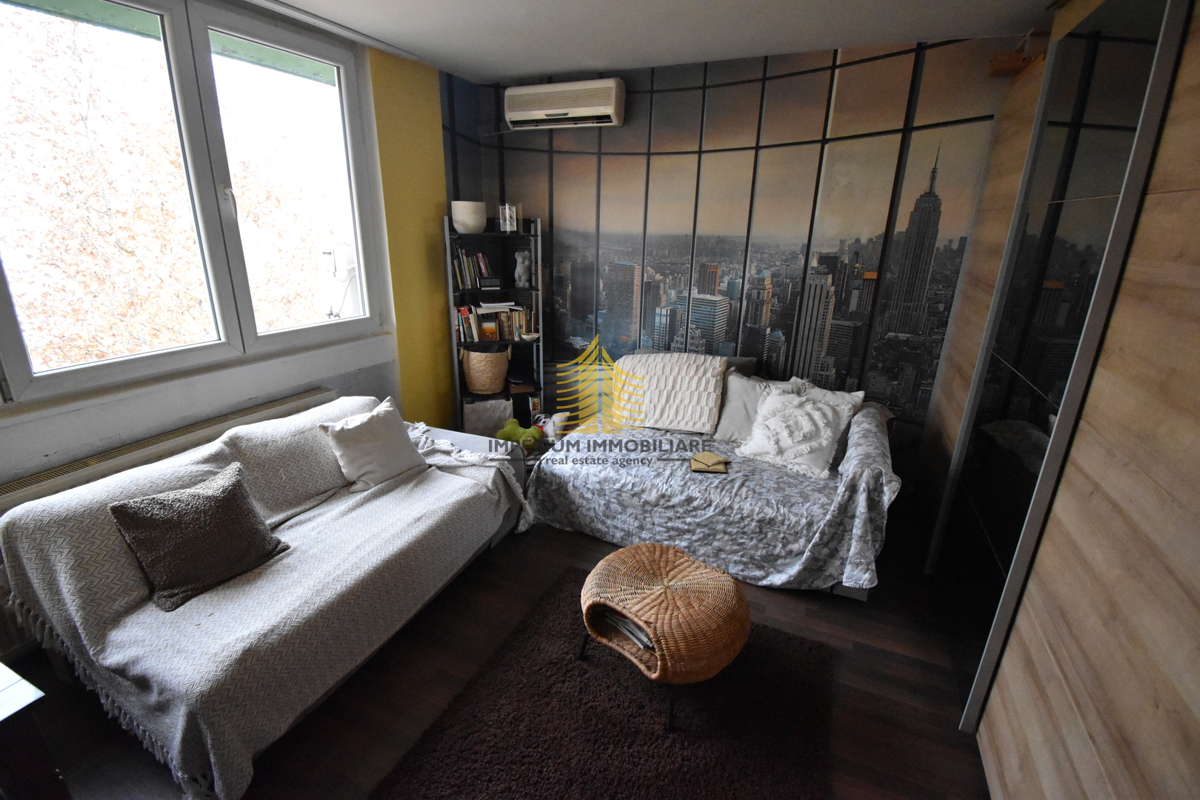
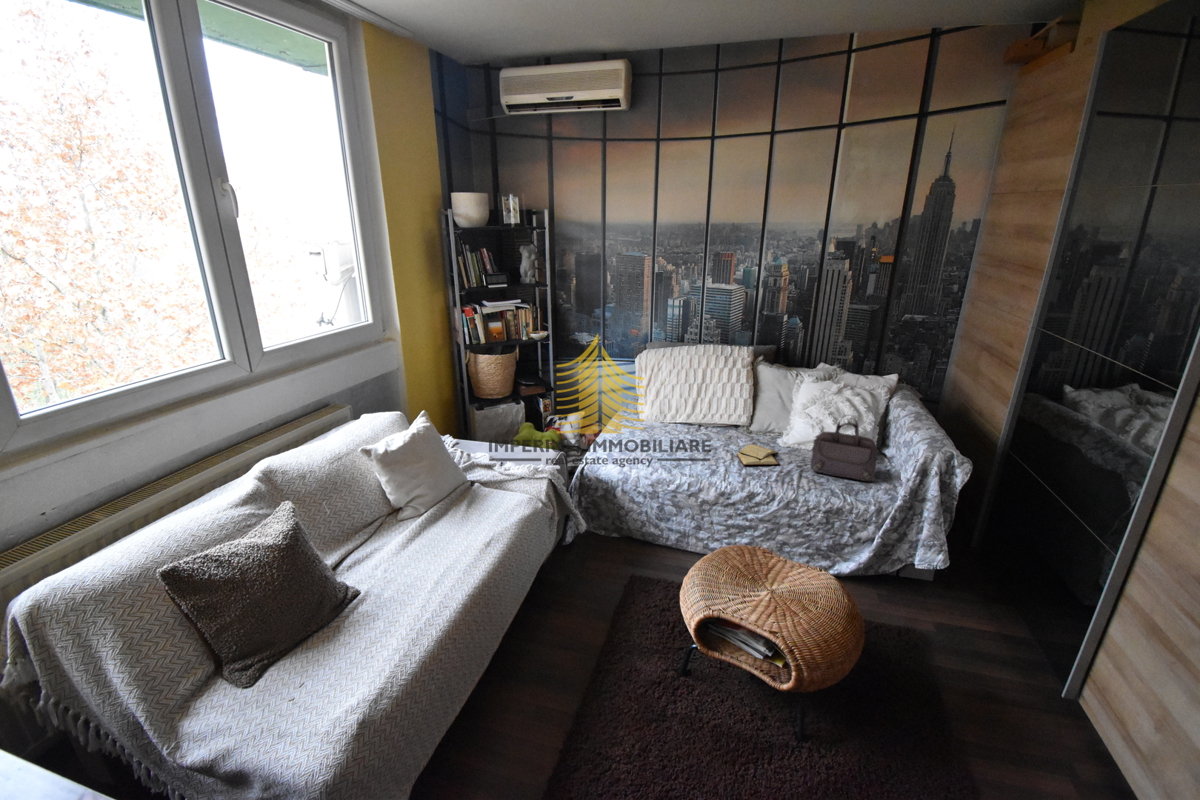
handbag: none [755,428,820,496] -> present [811,421,878,481]

